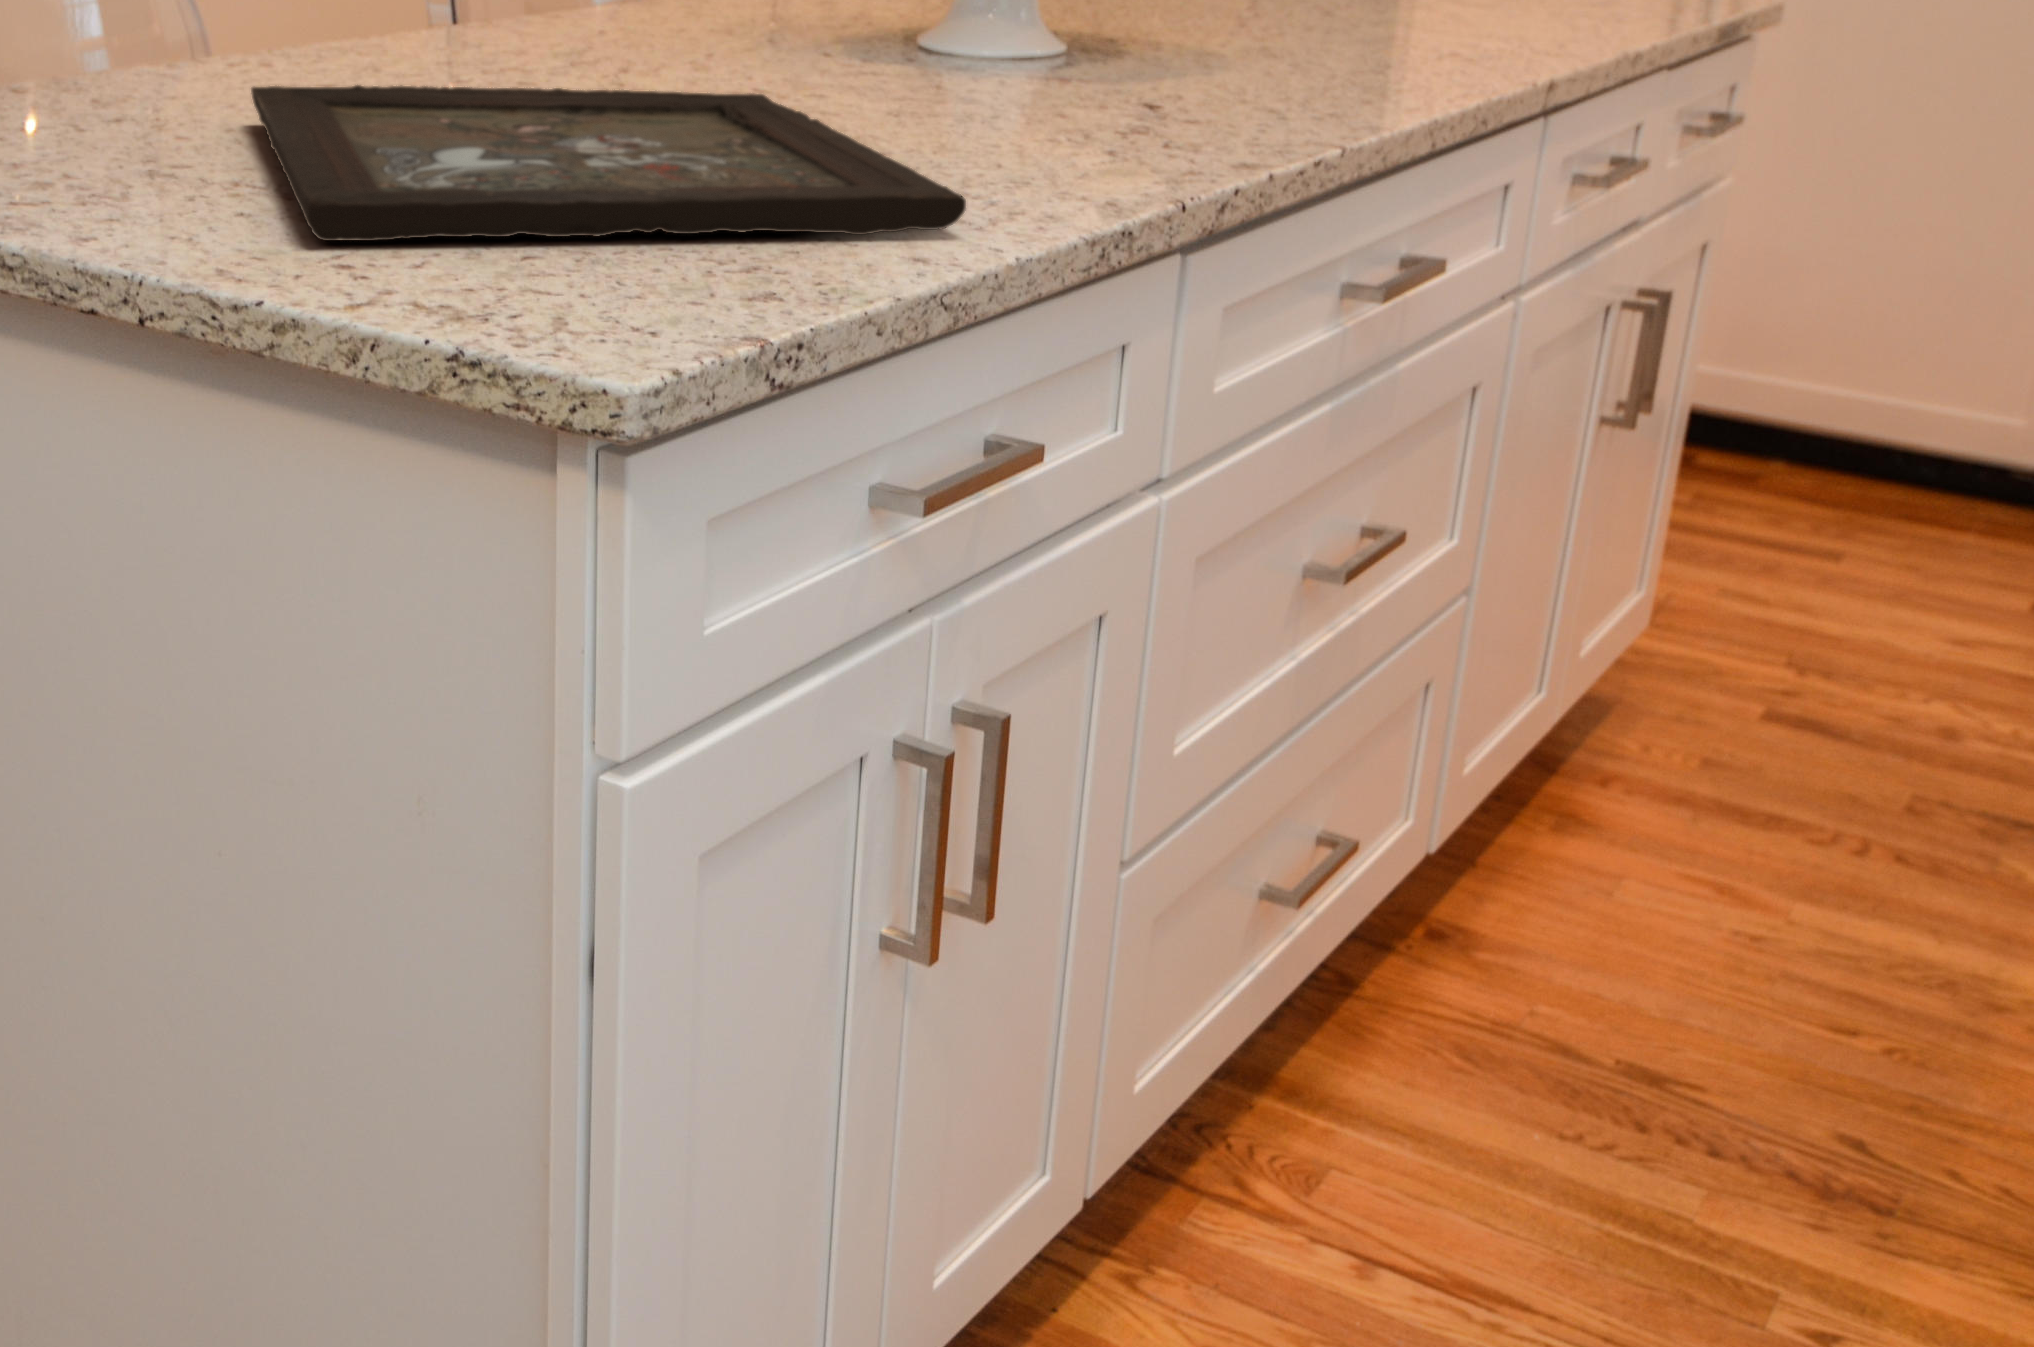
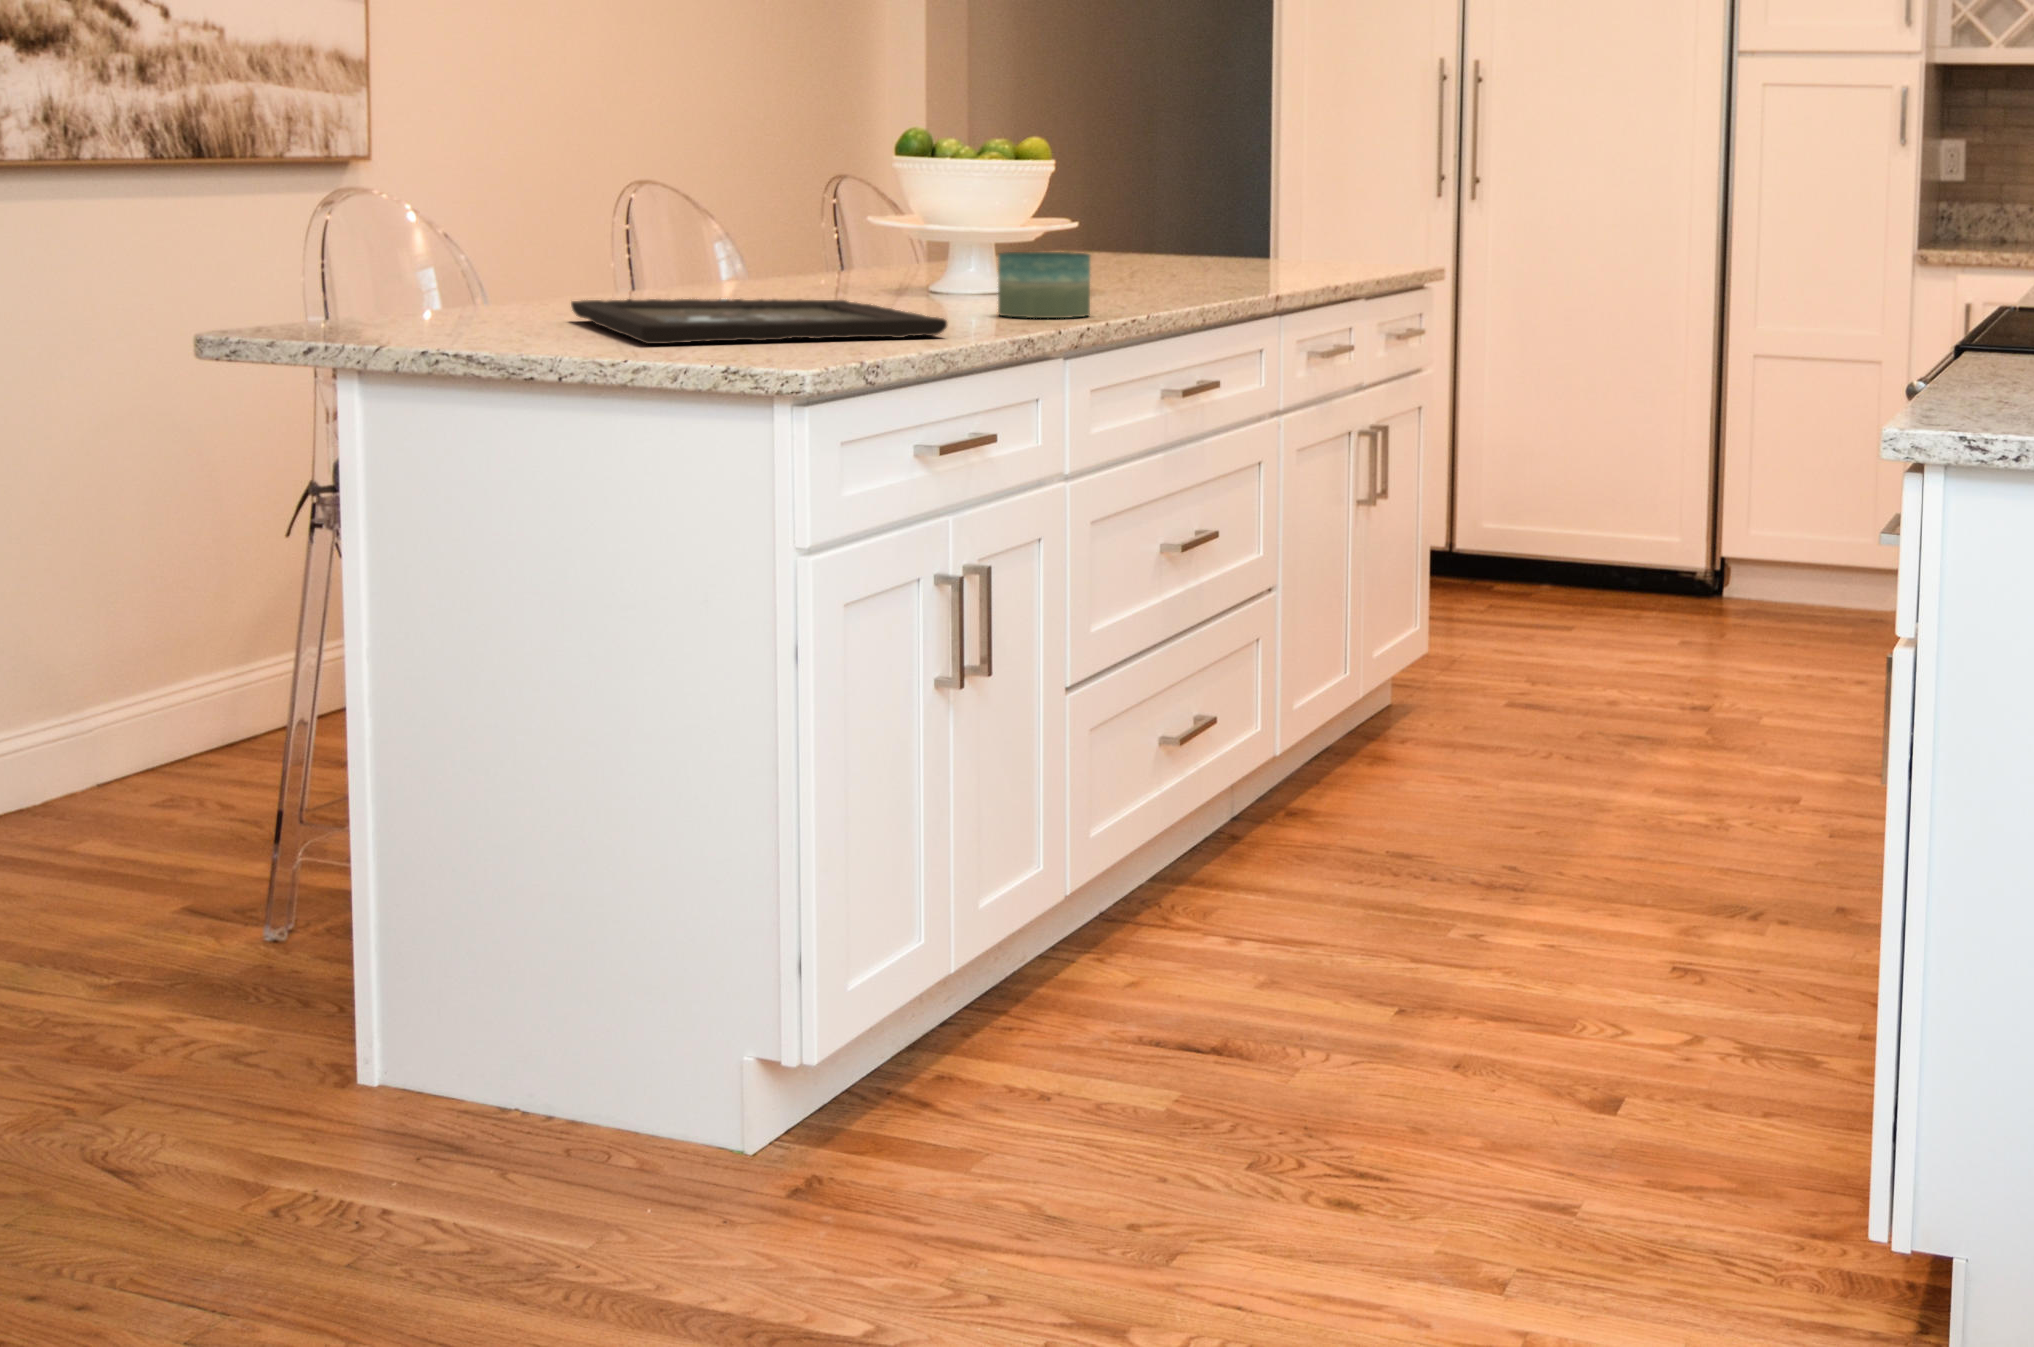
candle: none [1053,5,1253,154] -> present [998,252,1090,318]

